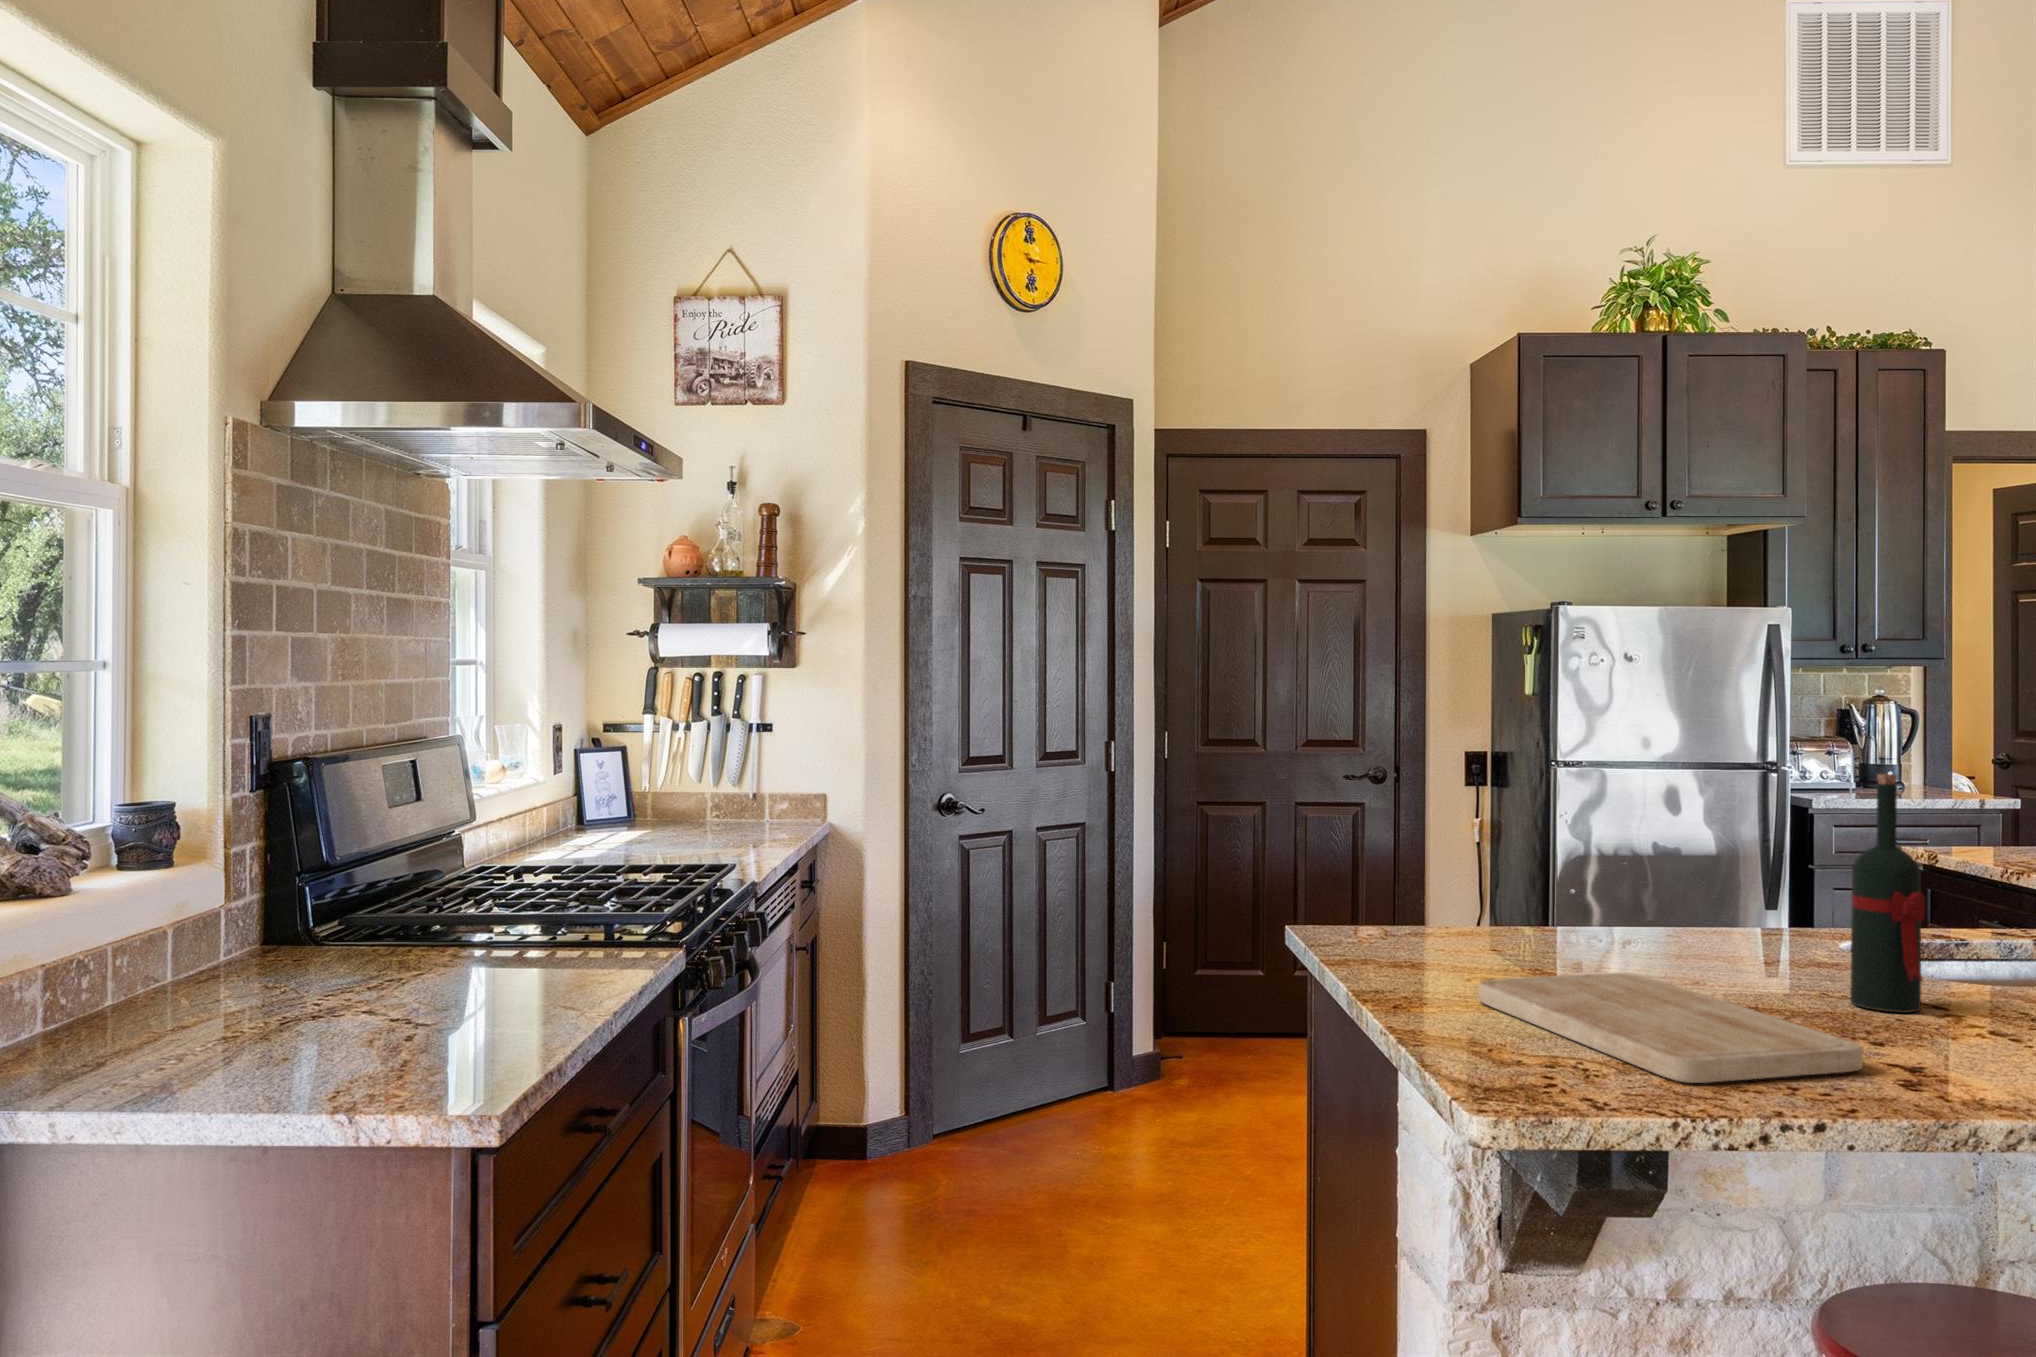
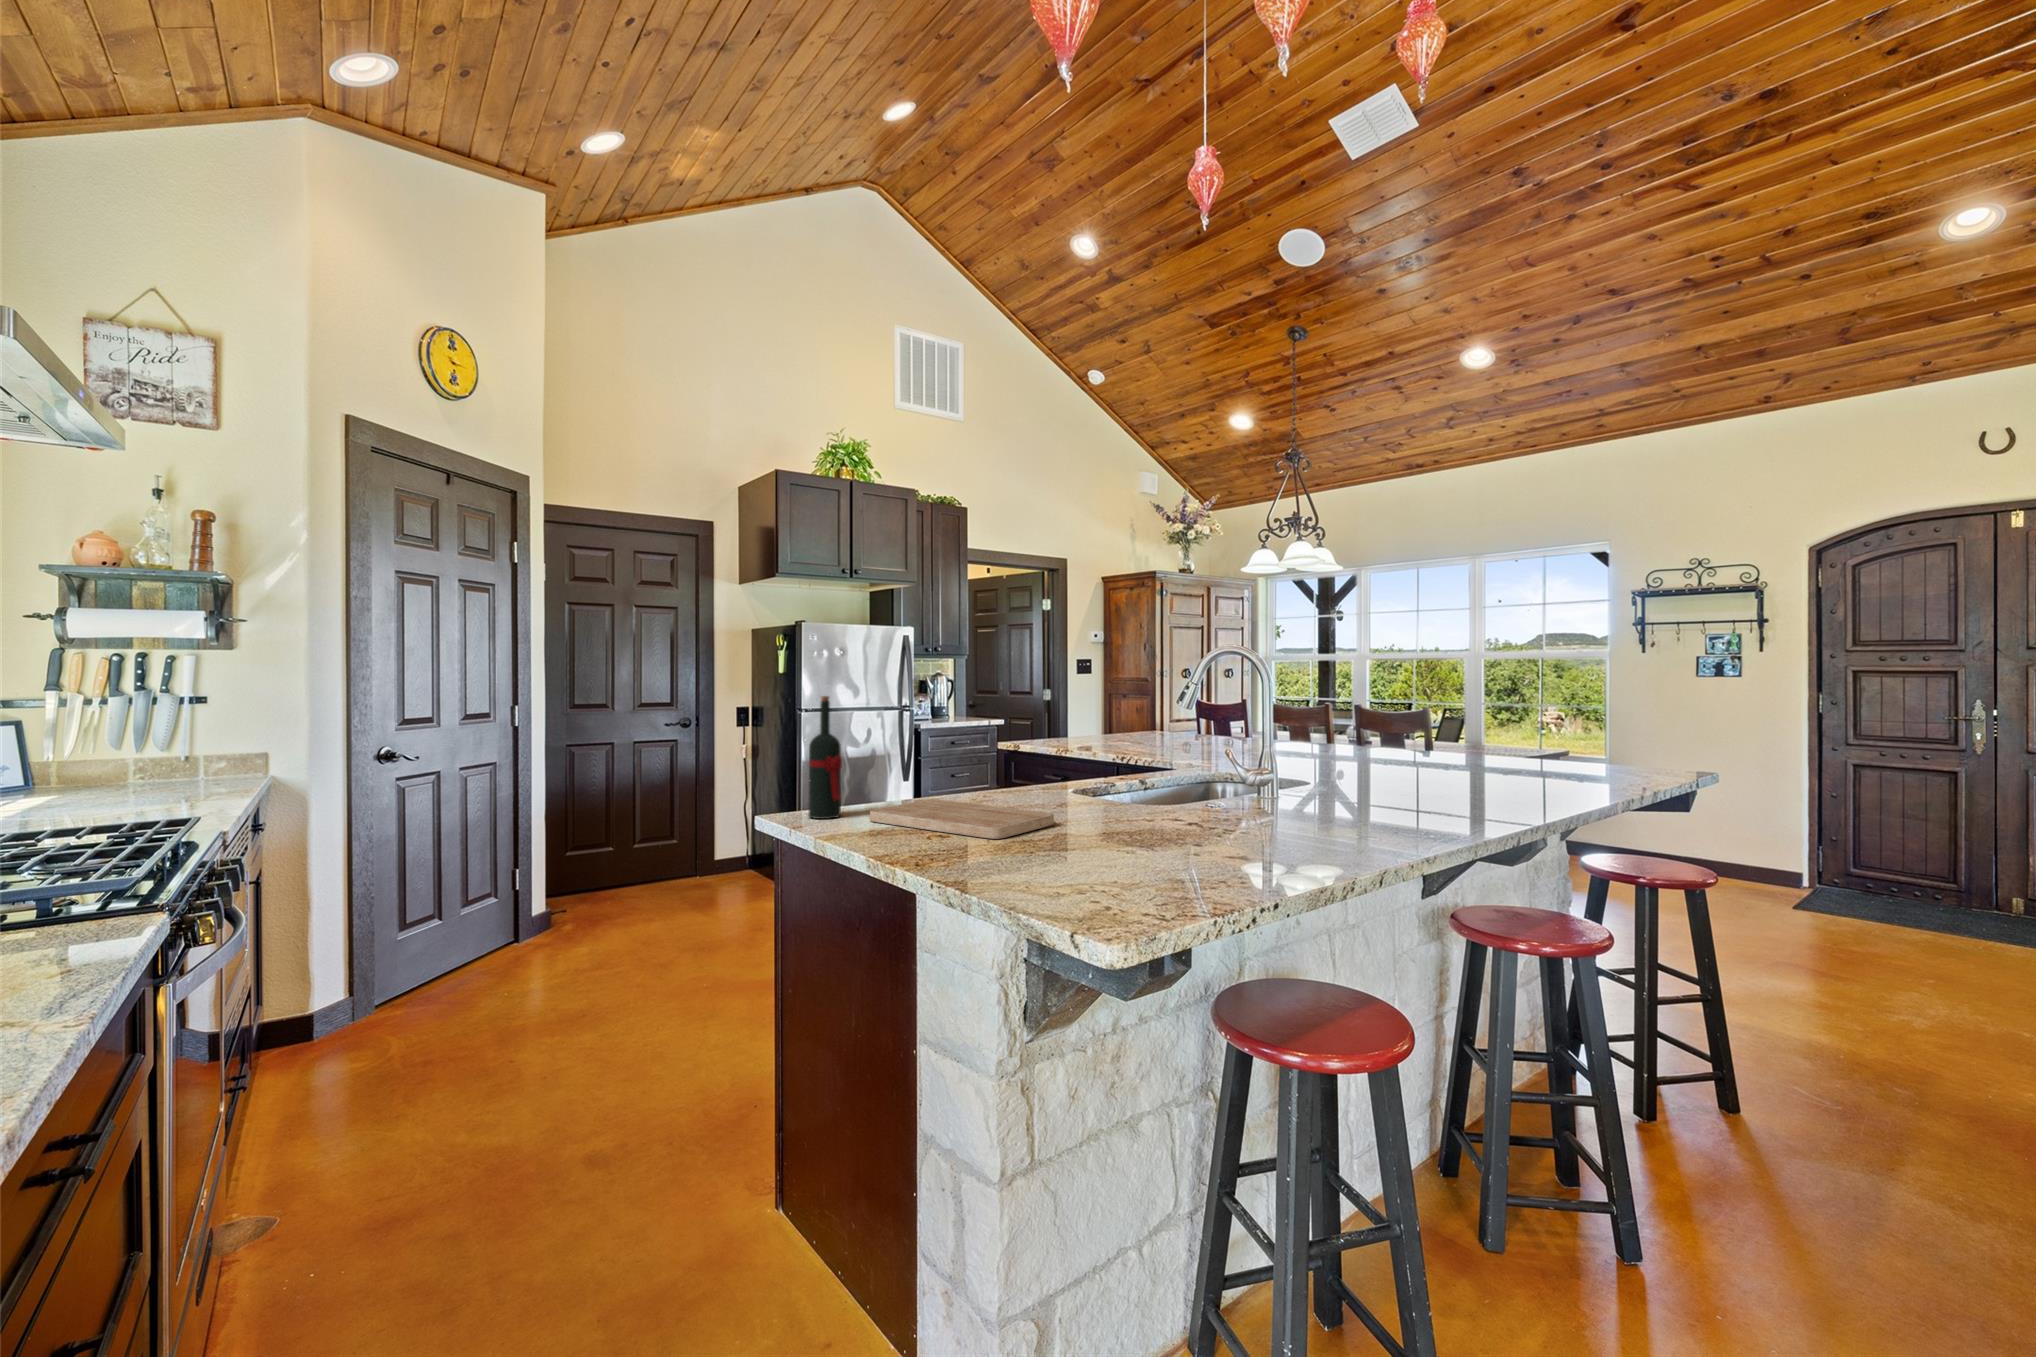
wine bottle: present [1850,774,1925,1013] -> present [808,696,842,819]

